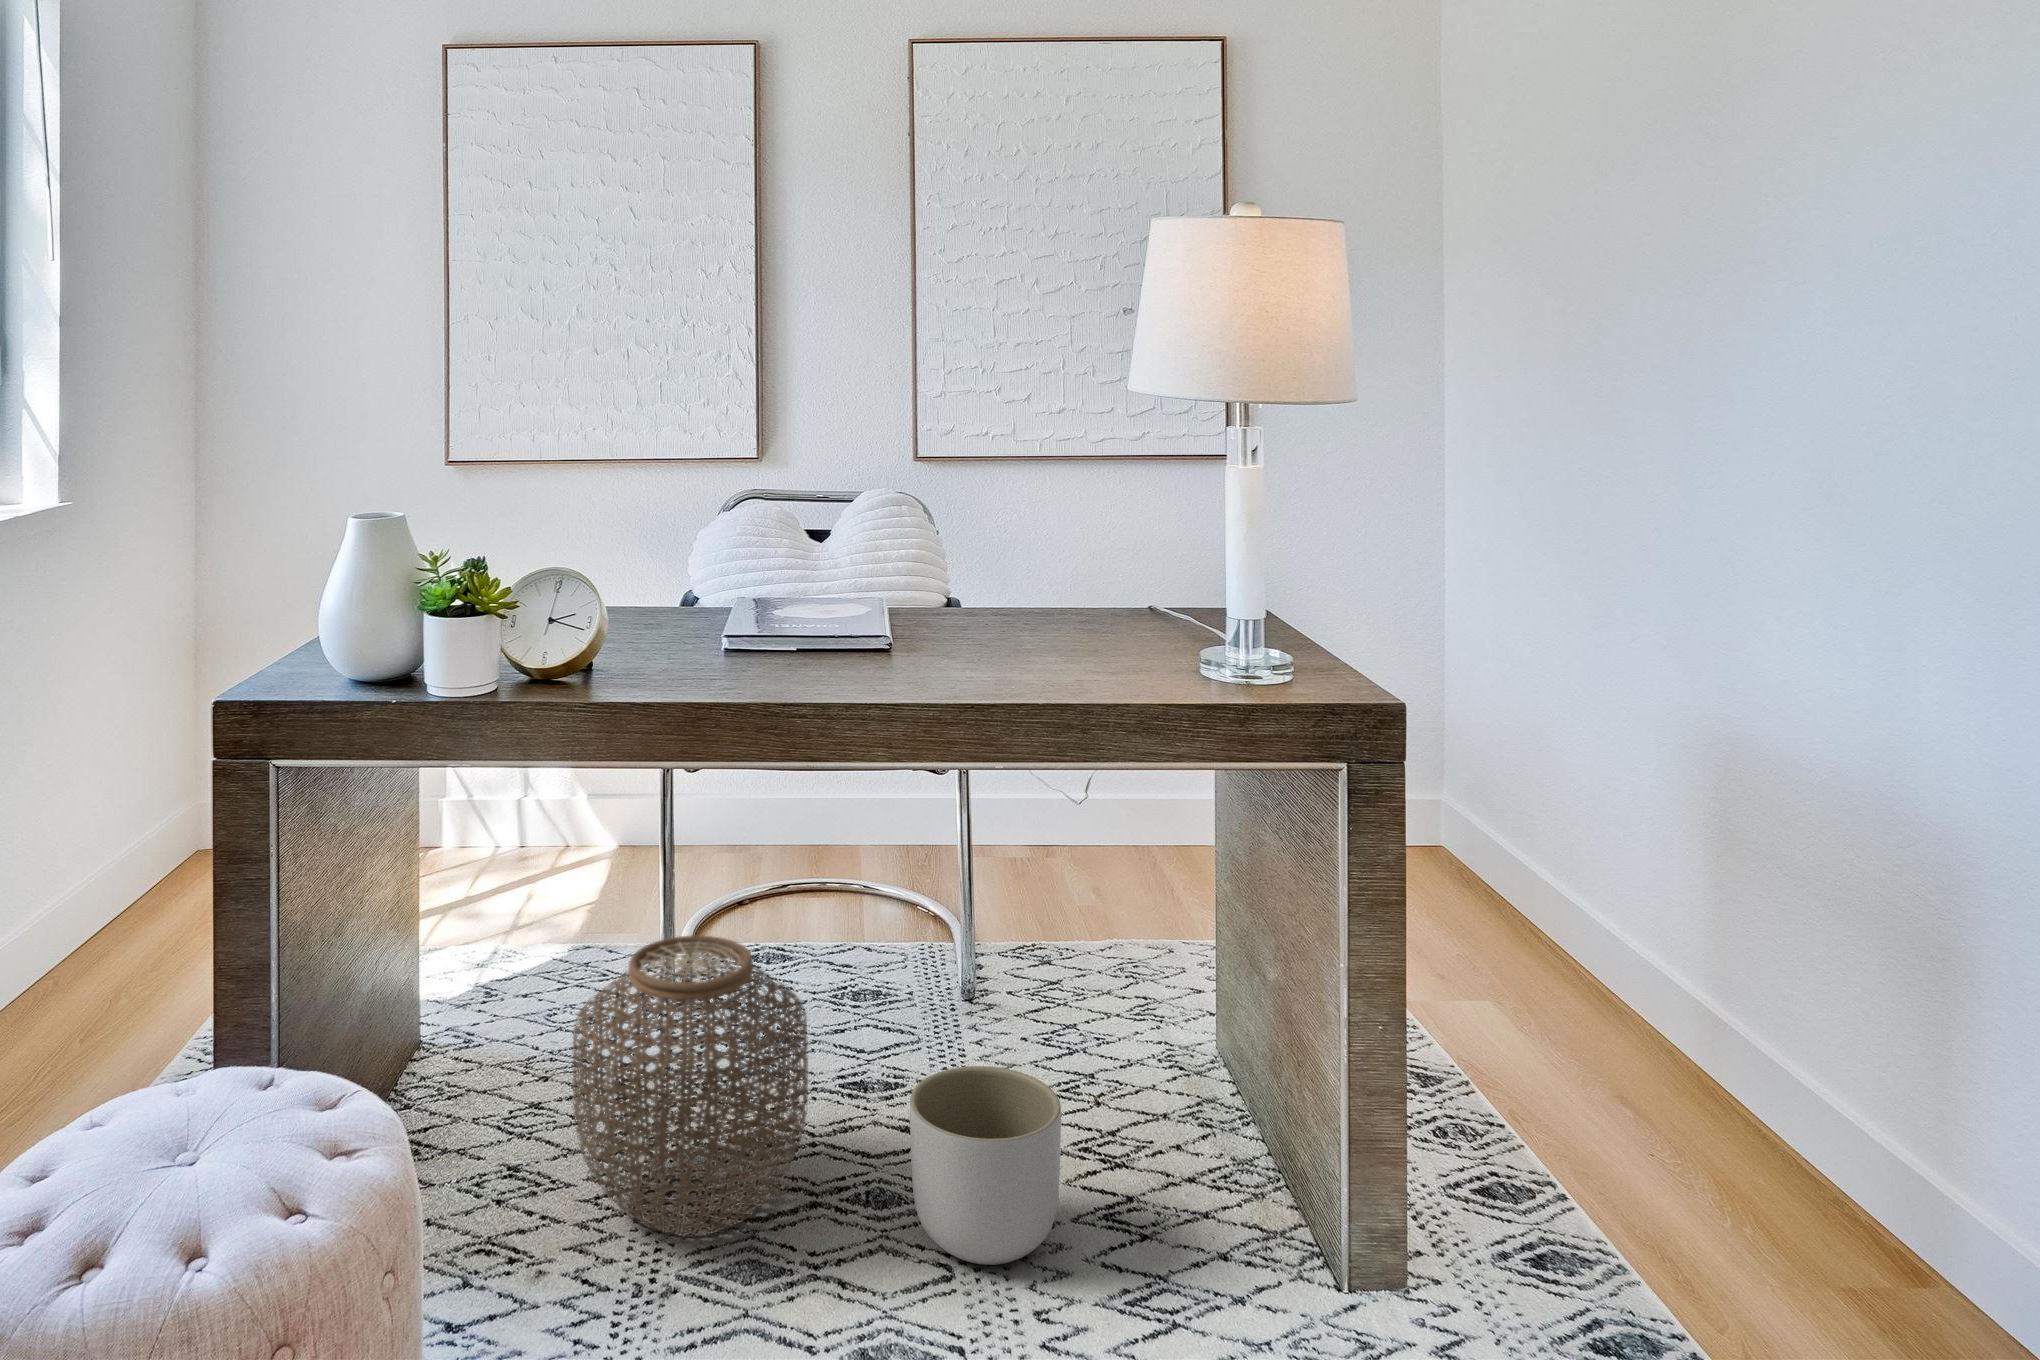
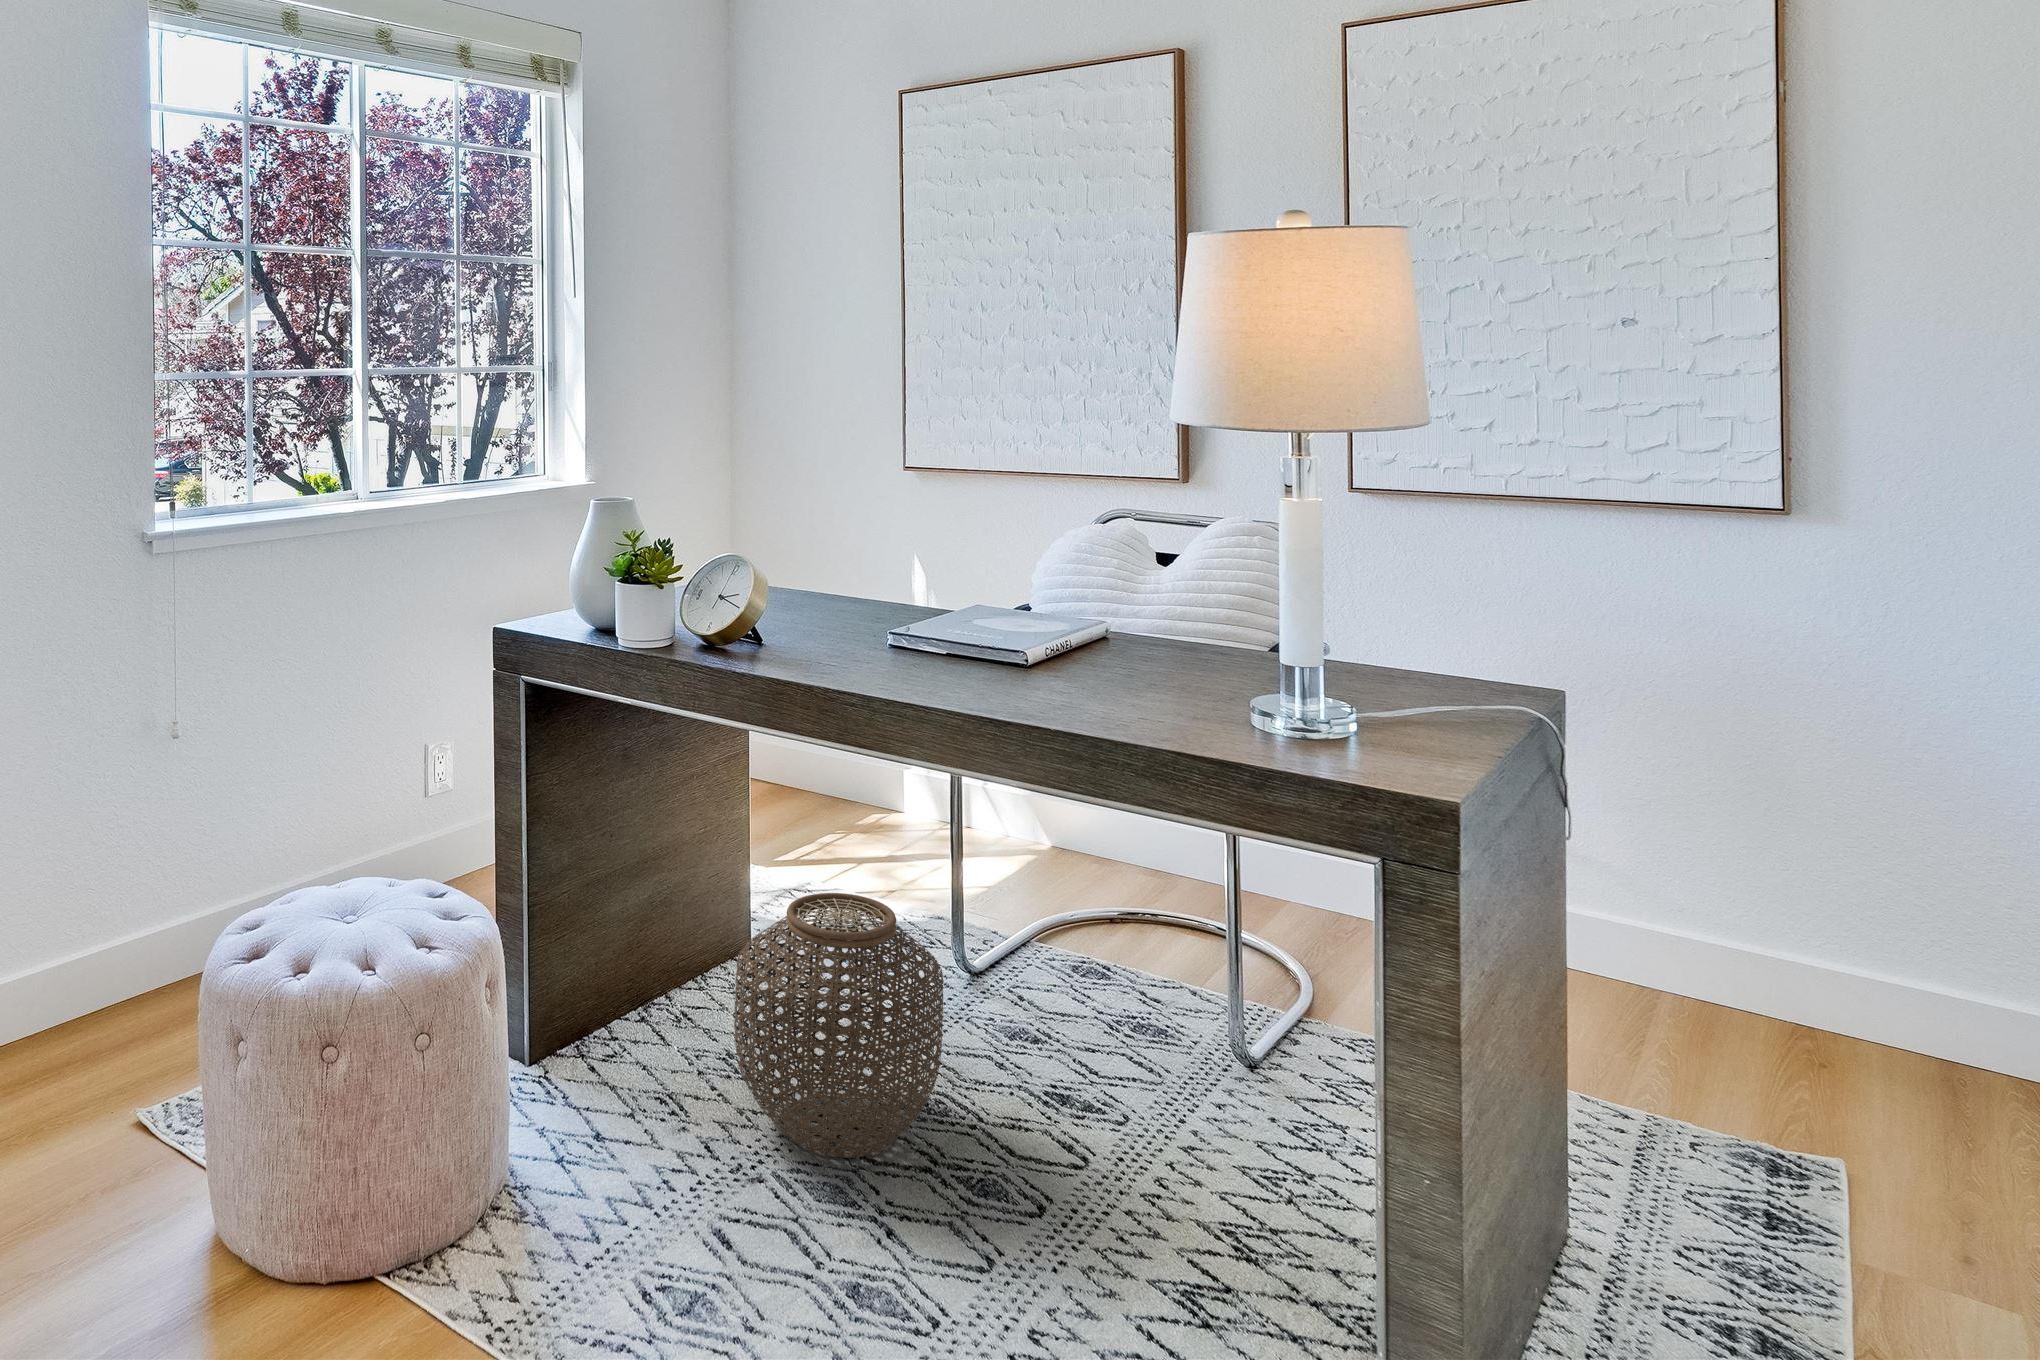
planter: present [910,1066,1061,1265] -> none [978,1086,1130,1284]

